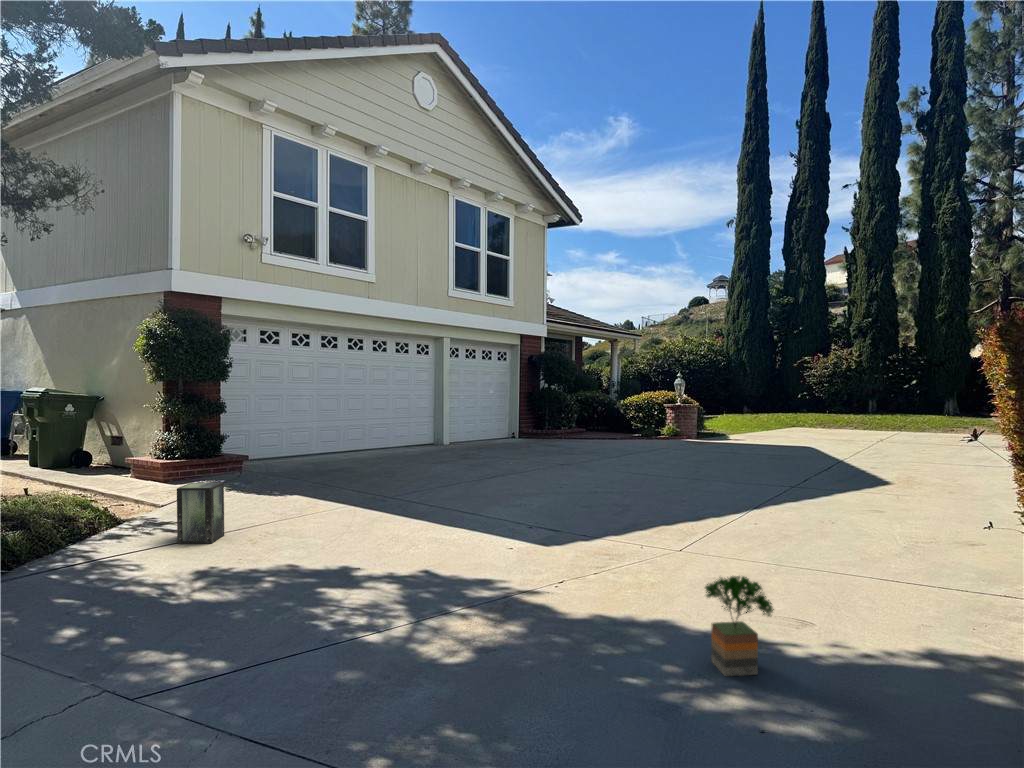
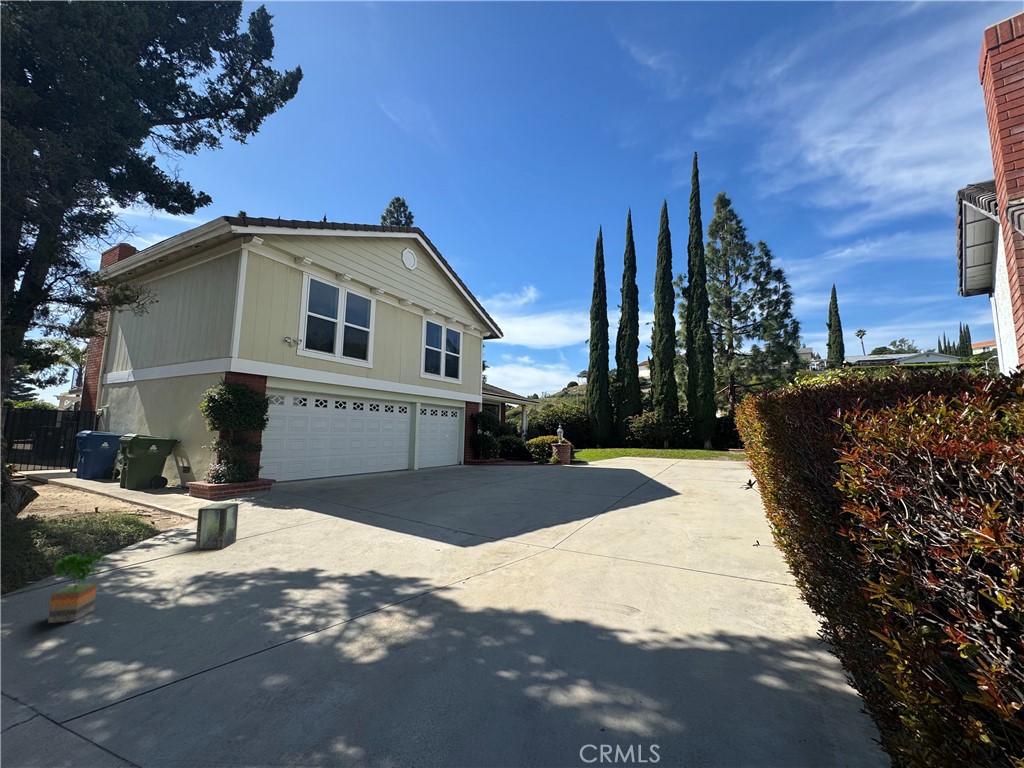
potted tree: present [705,576,774,676] -> present [48,553,108,623]

